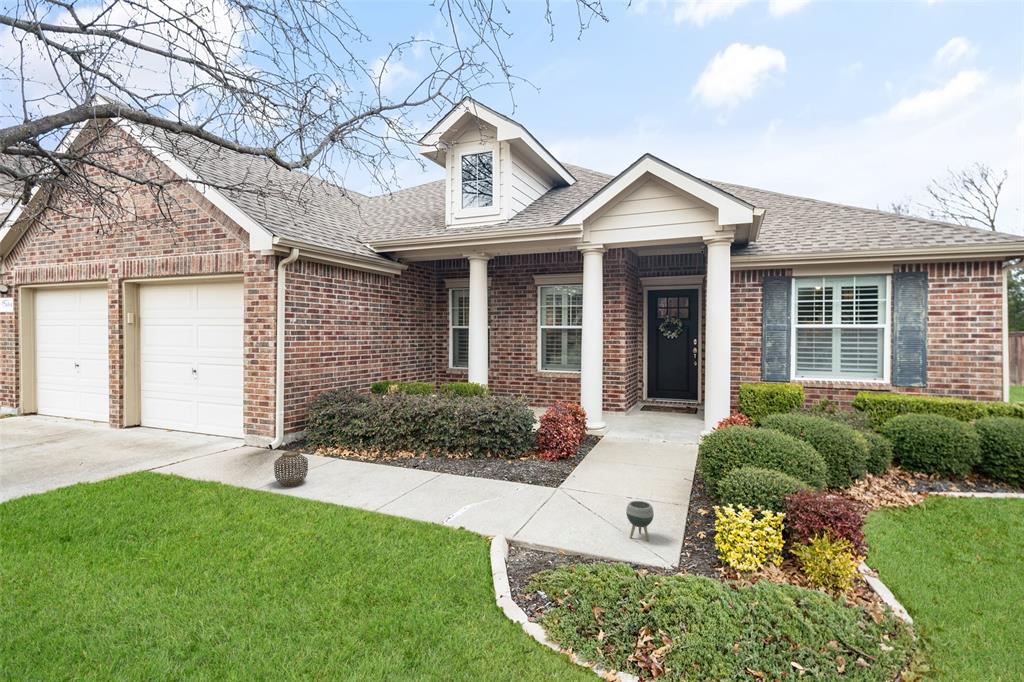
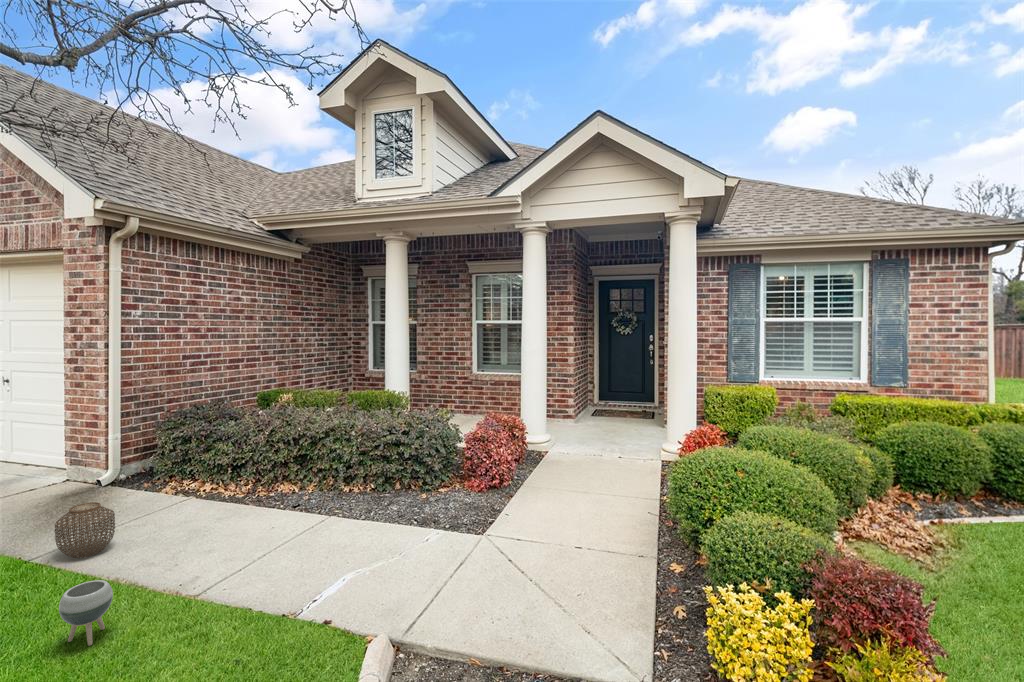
planter: present [626,501,654,541] -> present [59,580,113,646]

